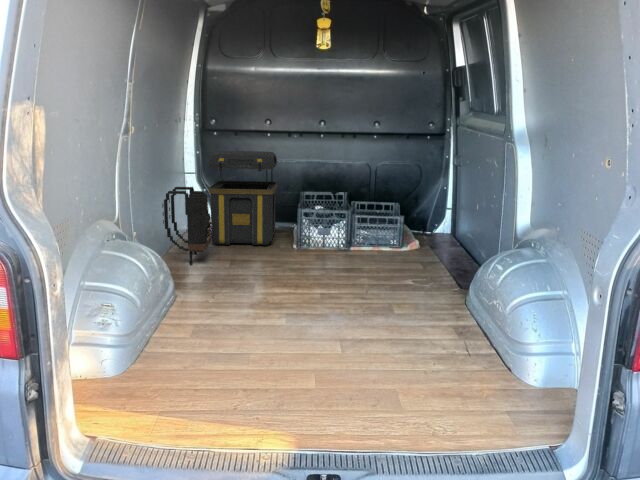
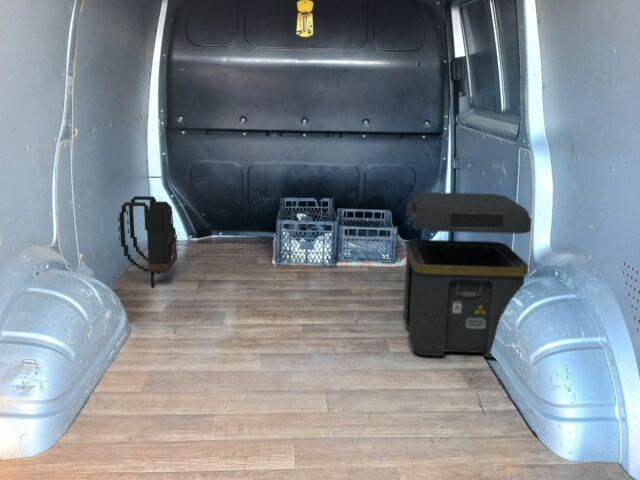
toolbox: present [209,151,277,245] -> present [403,192,531,358]

